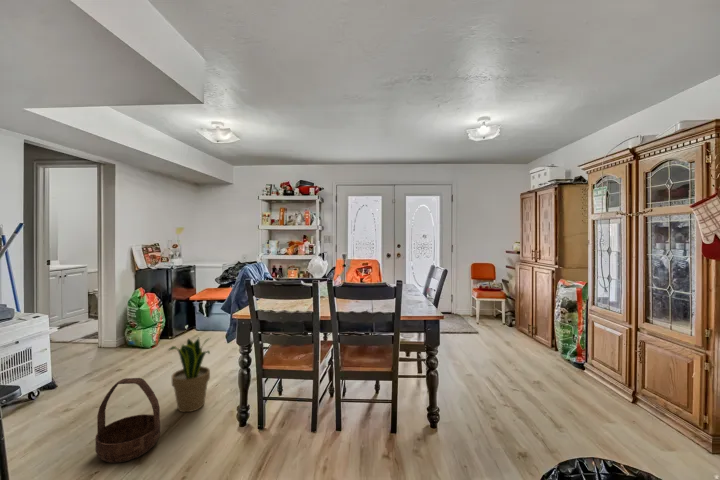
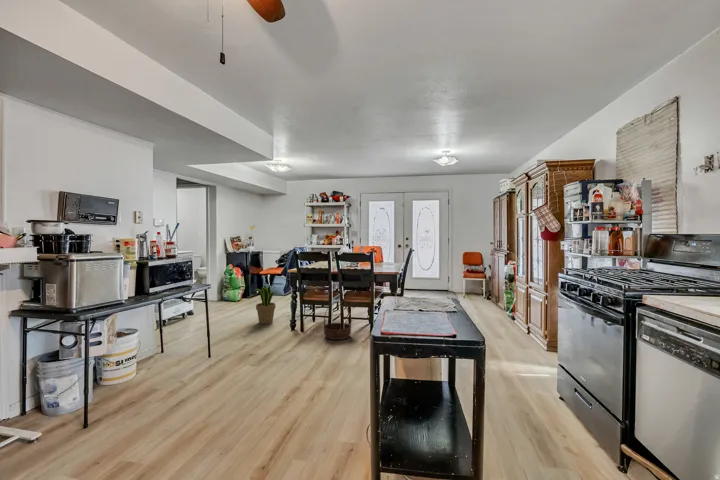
basket: present [95,378,160,463] -> present [324,301,351,340]

